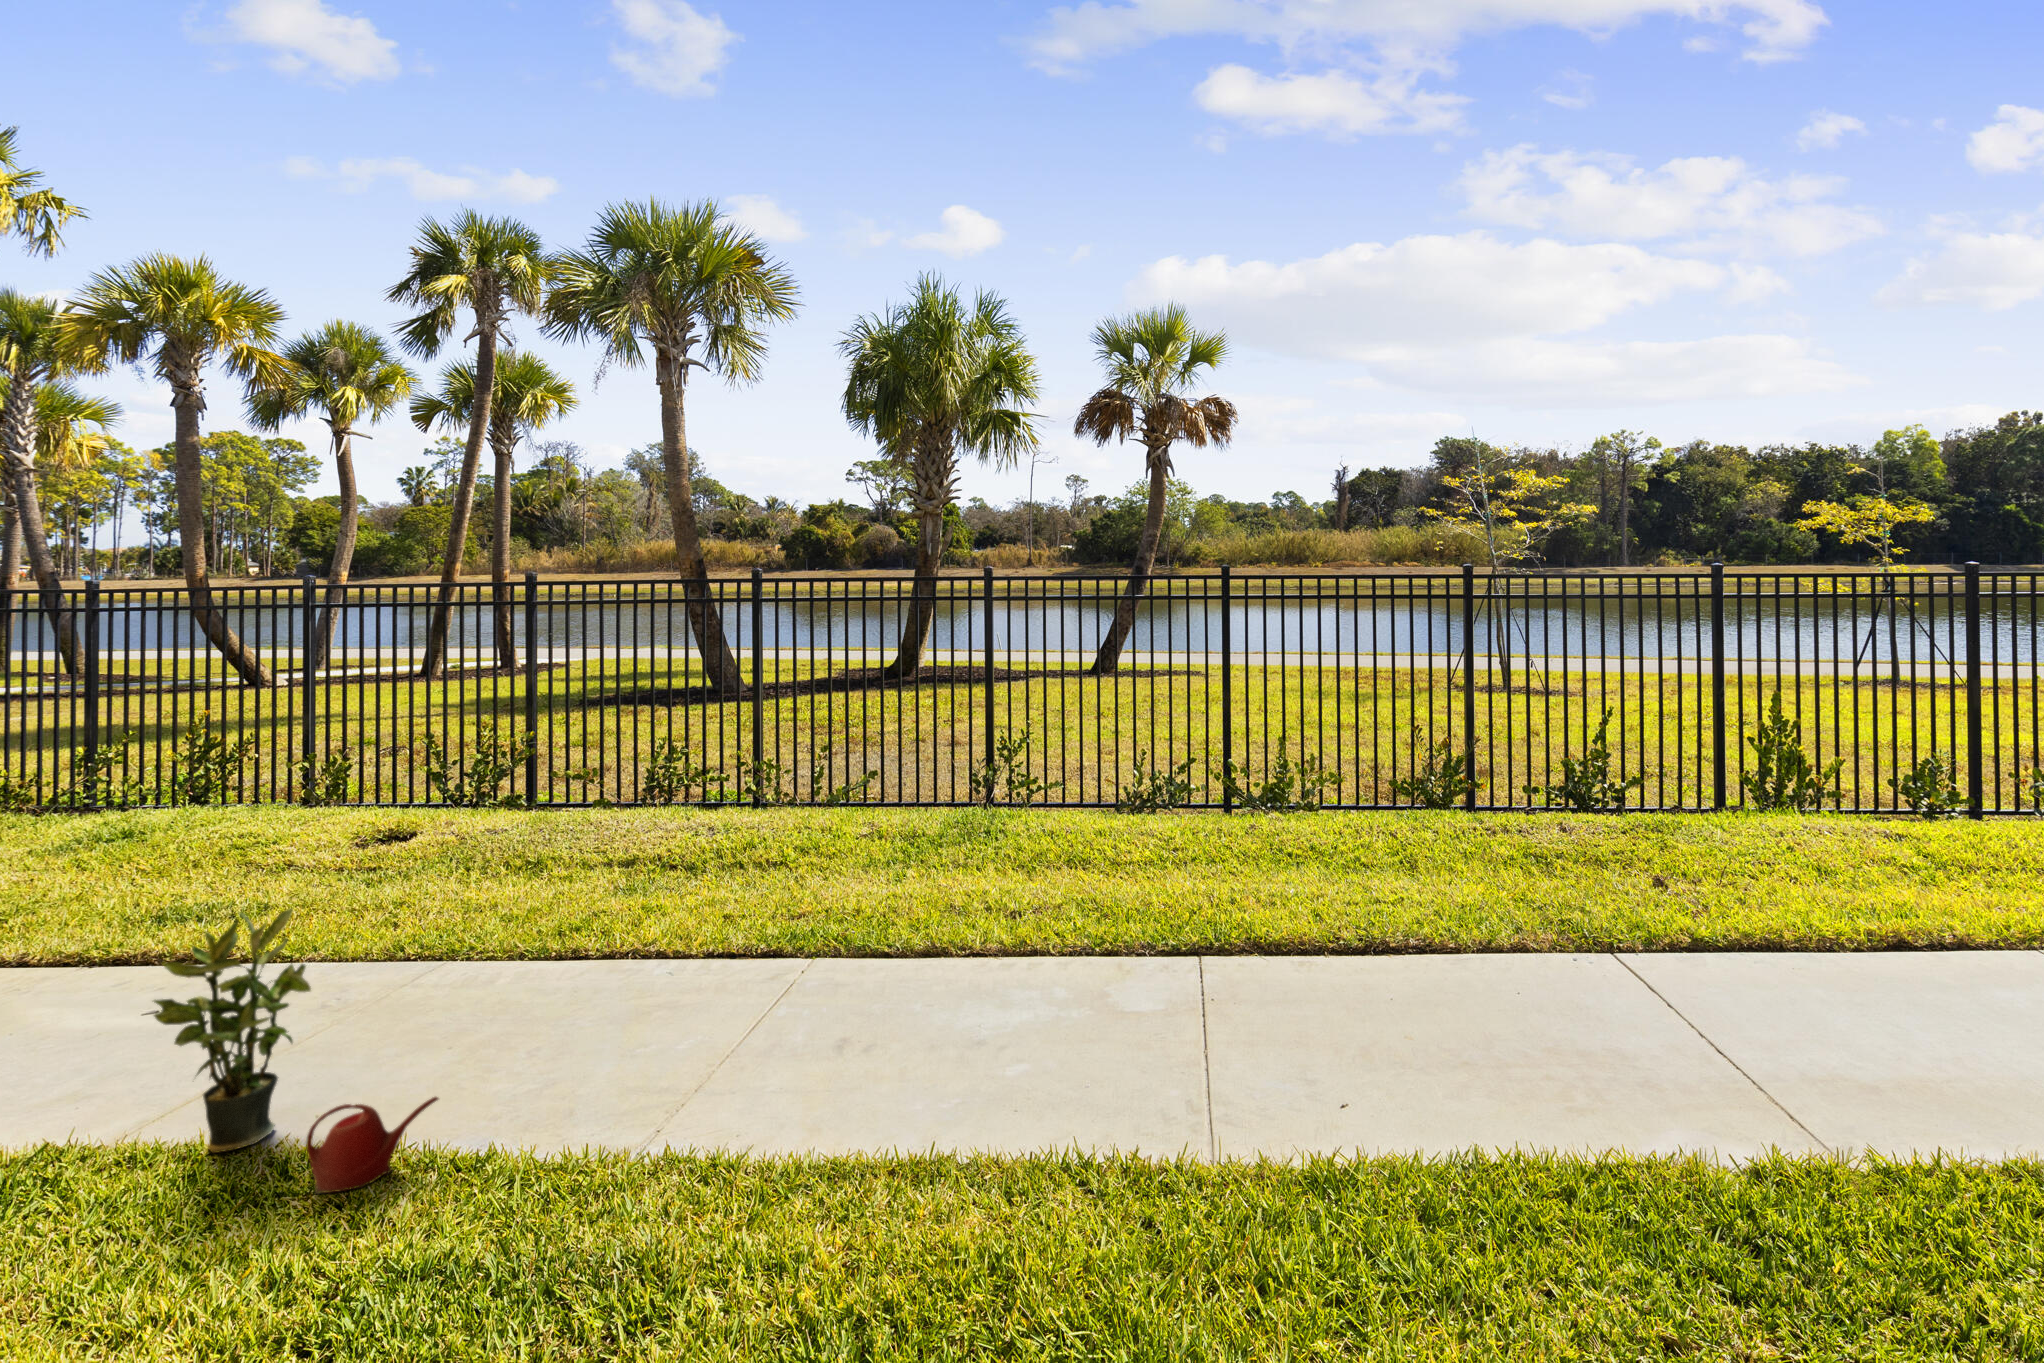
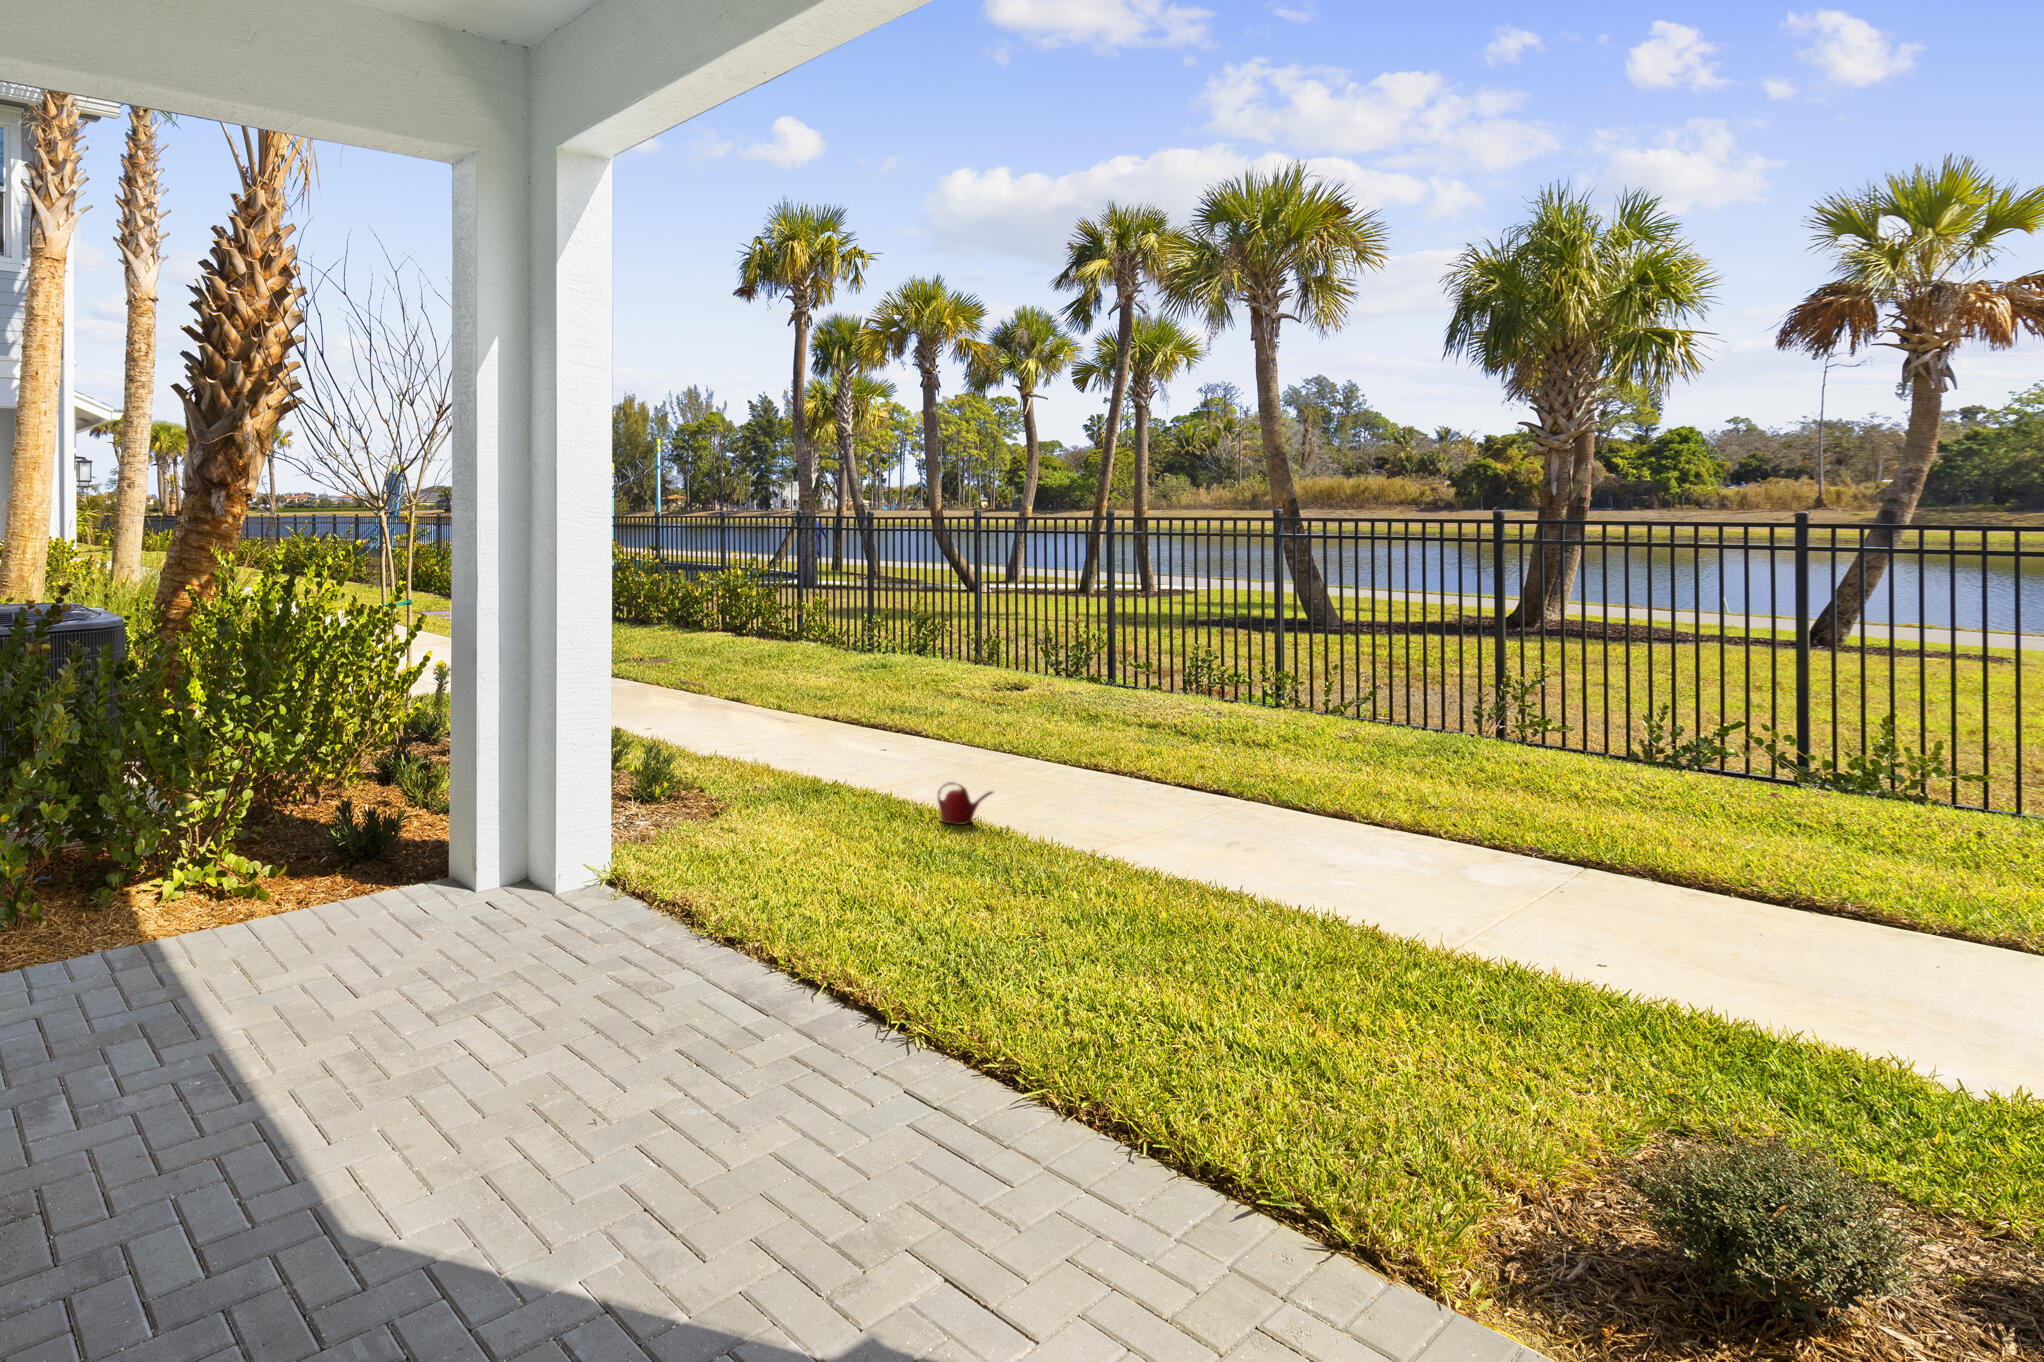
potted plant: present [154,908,311,1153] -> none [881,681,945,800]

